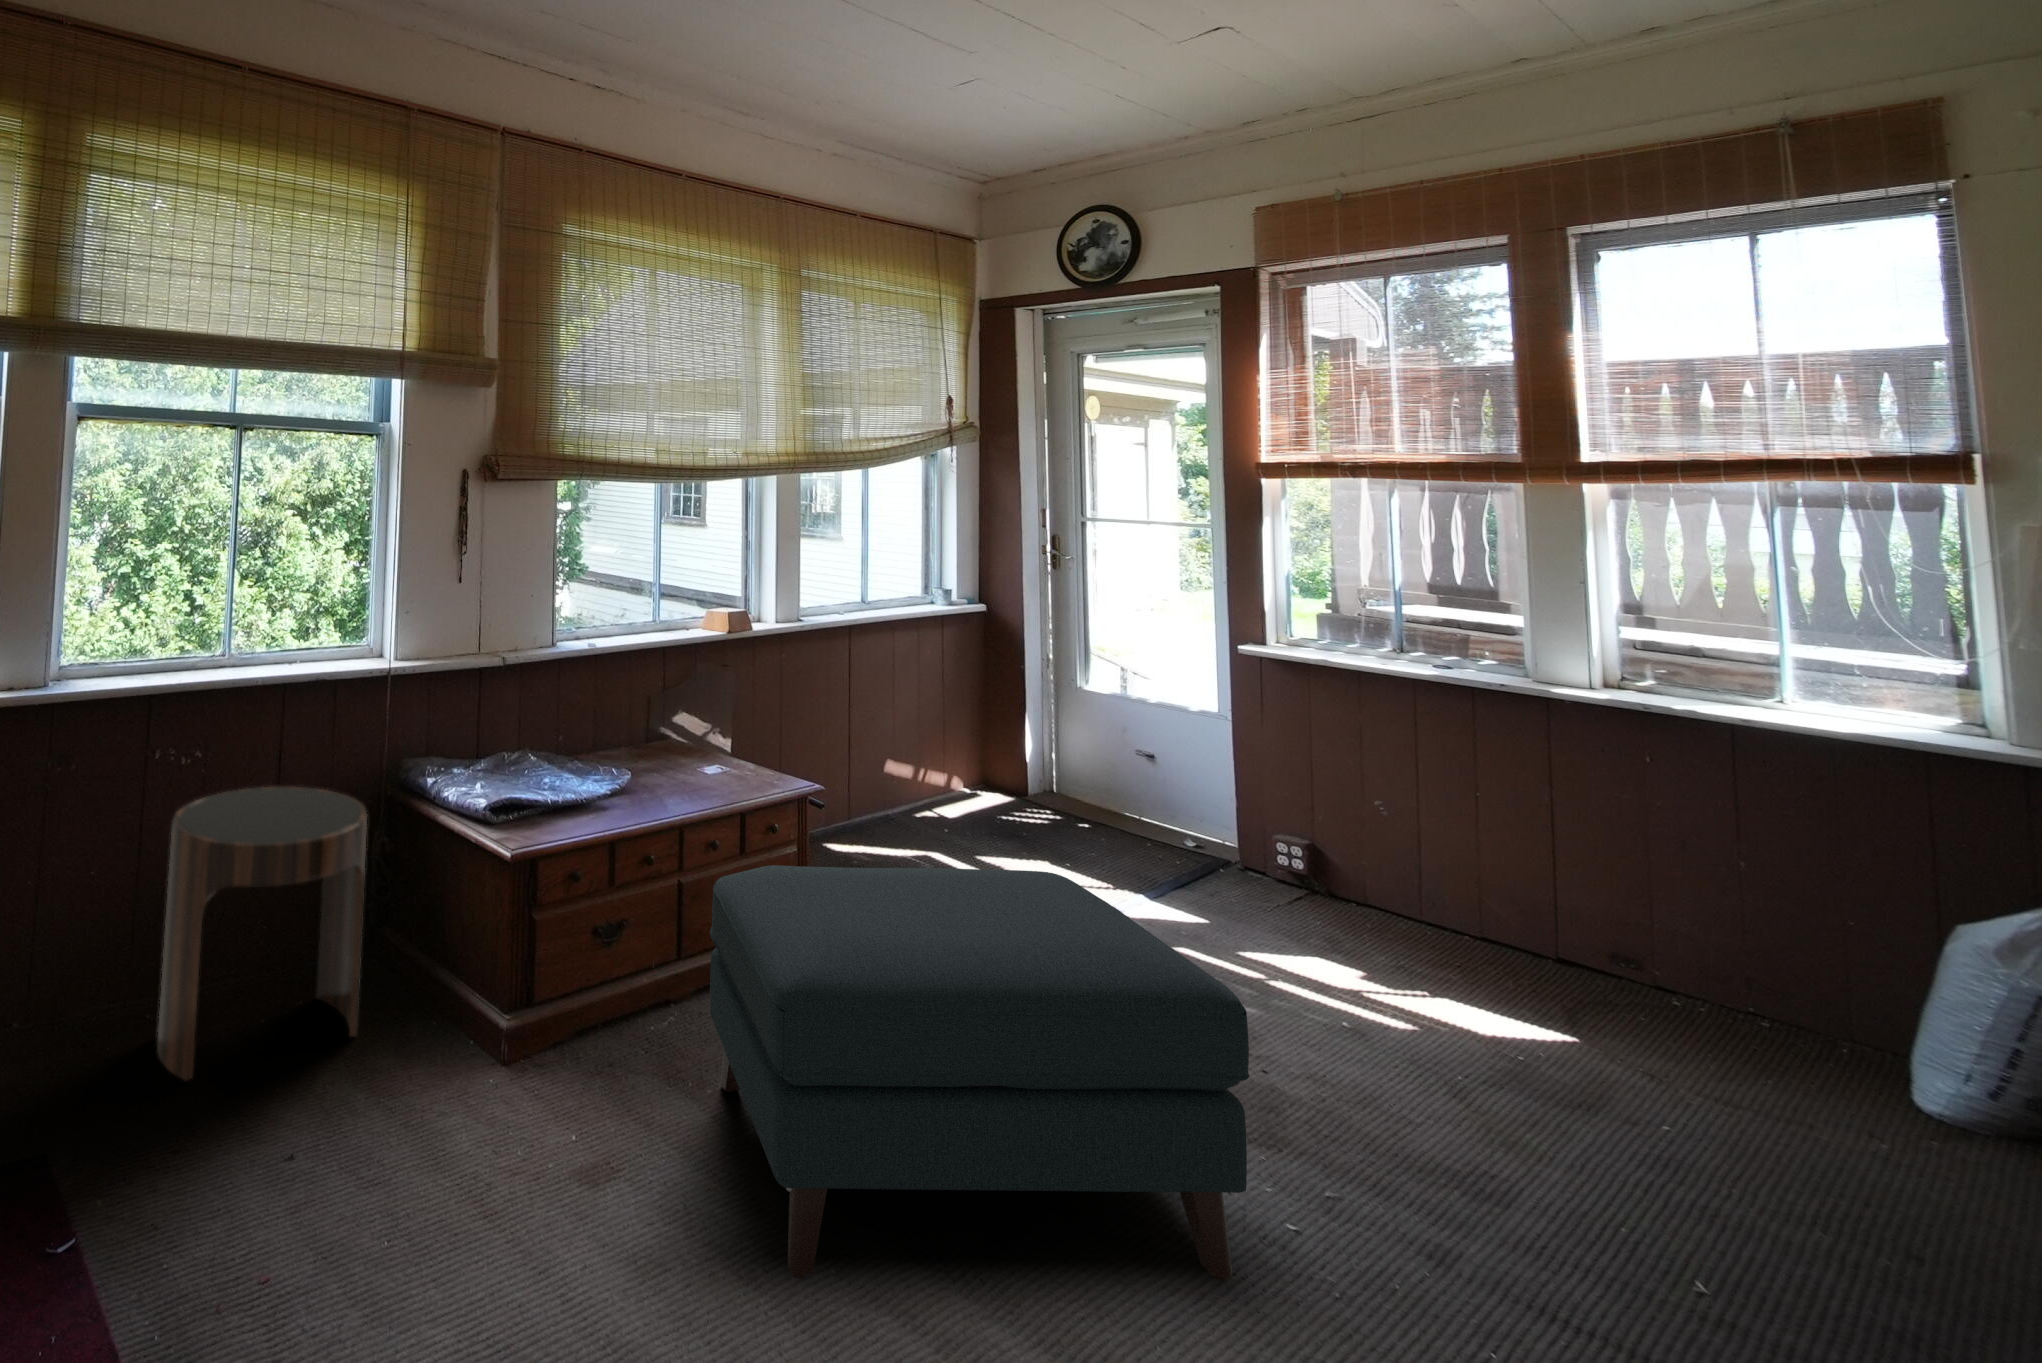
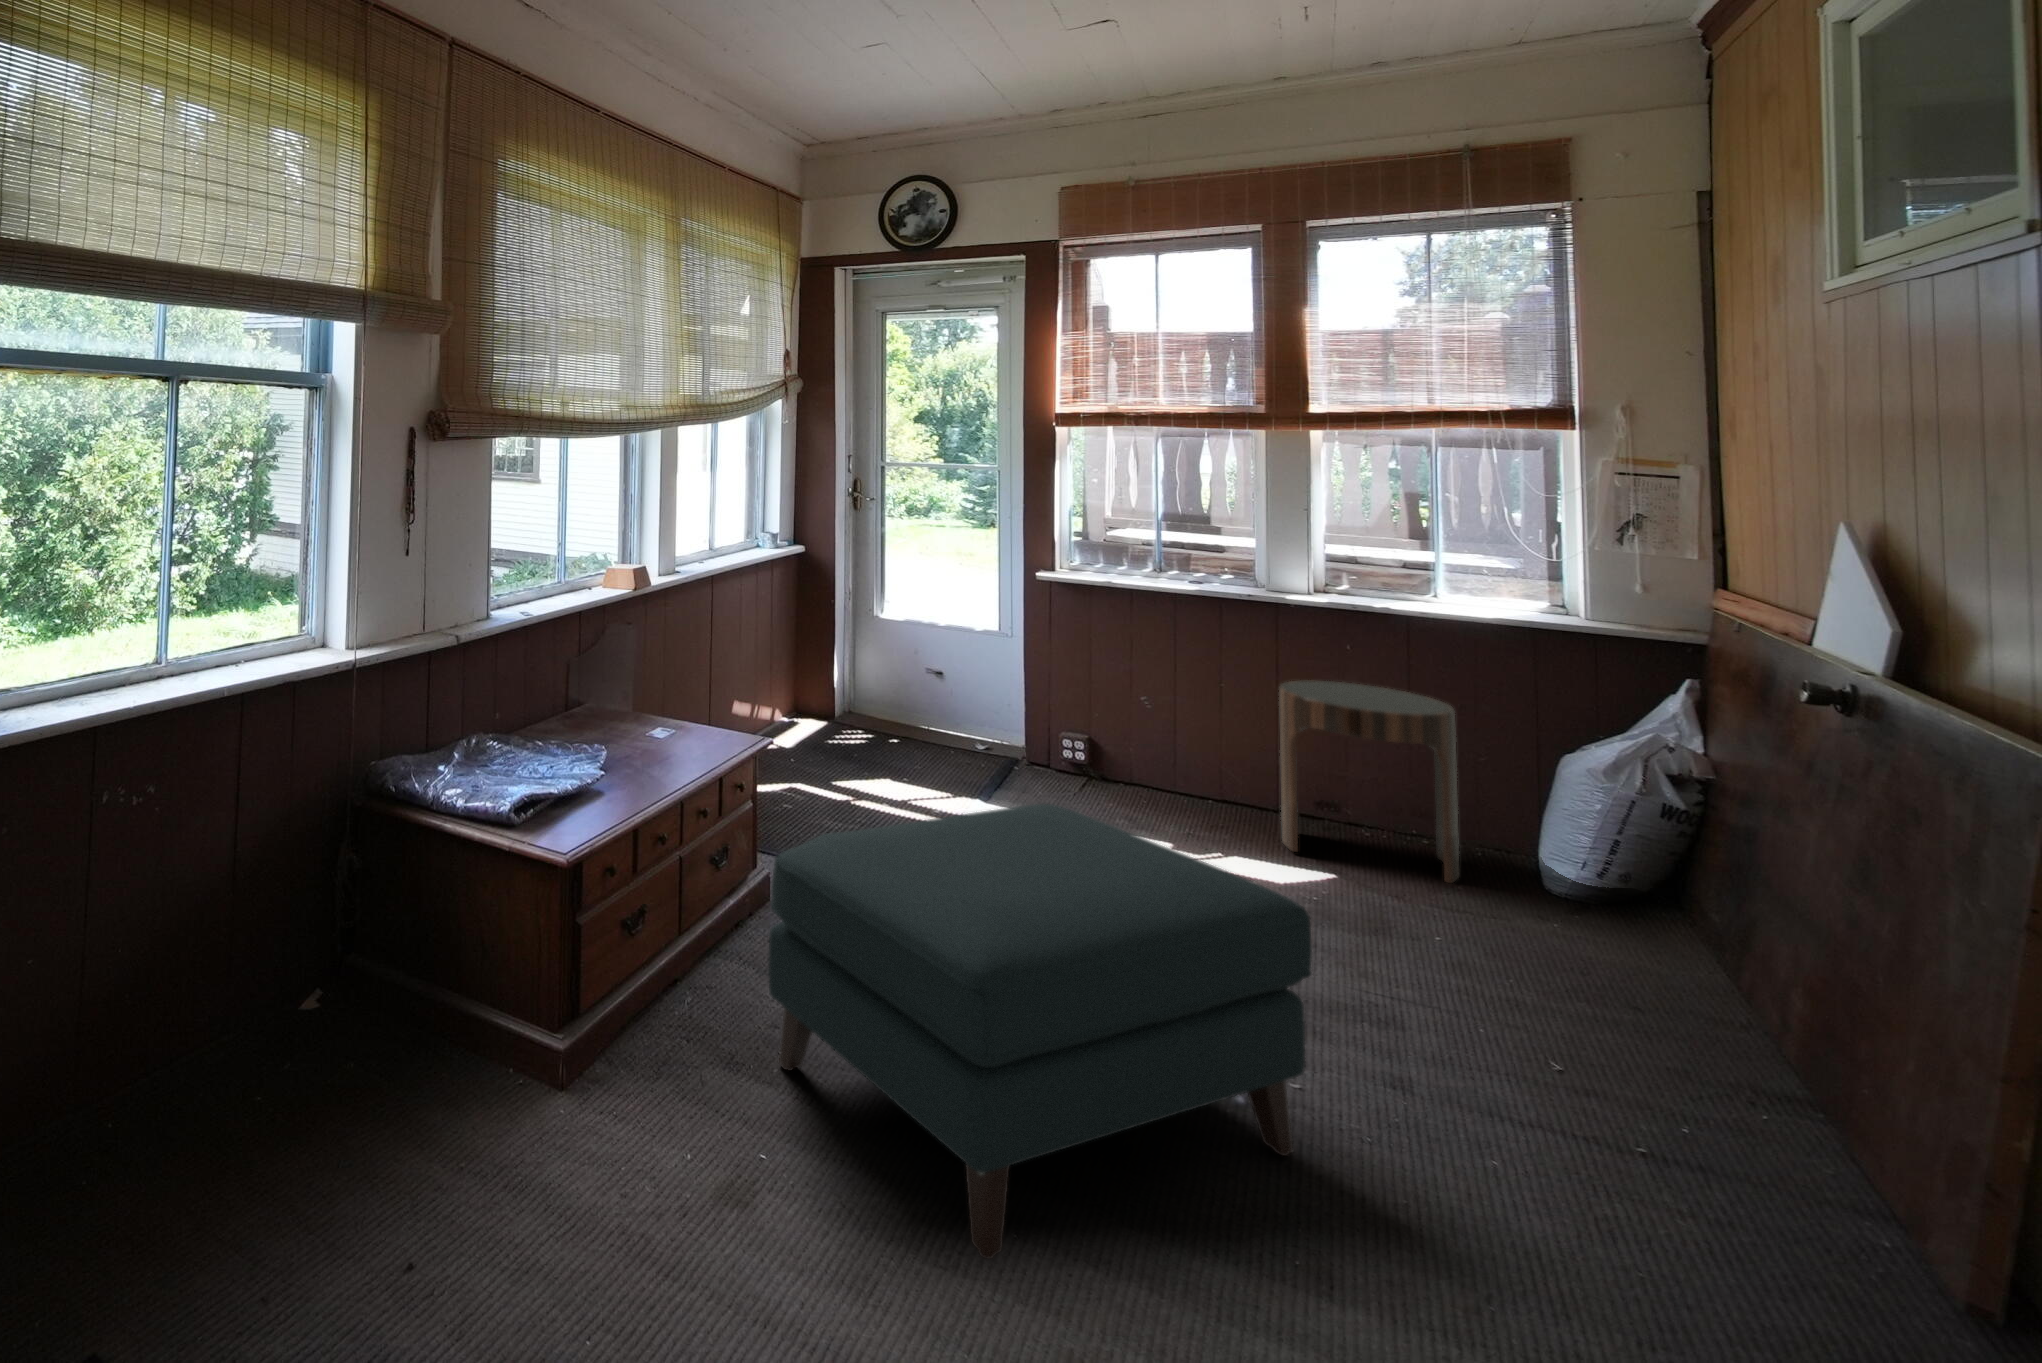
side table: present [157,787,367,1081] -> present [1279,681,1459,883]

